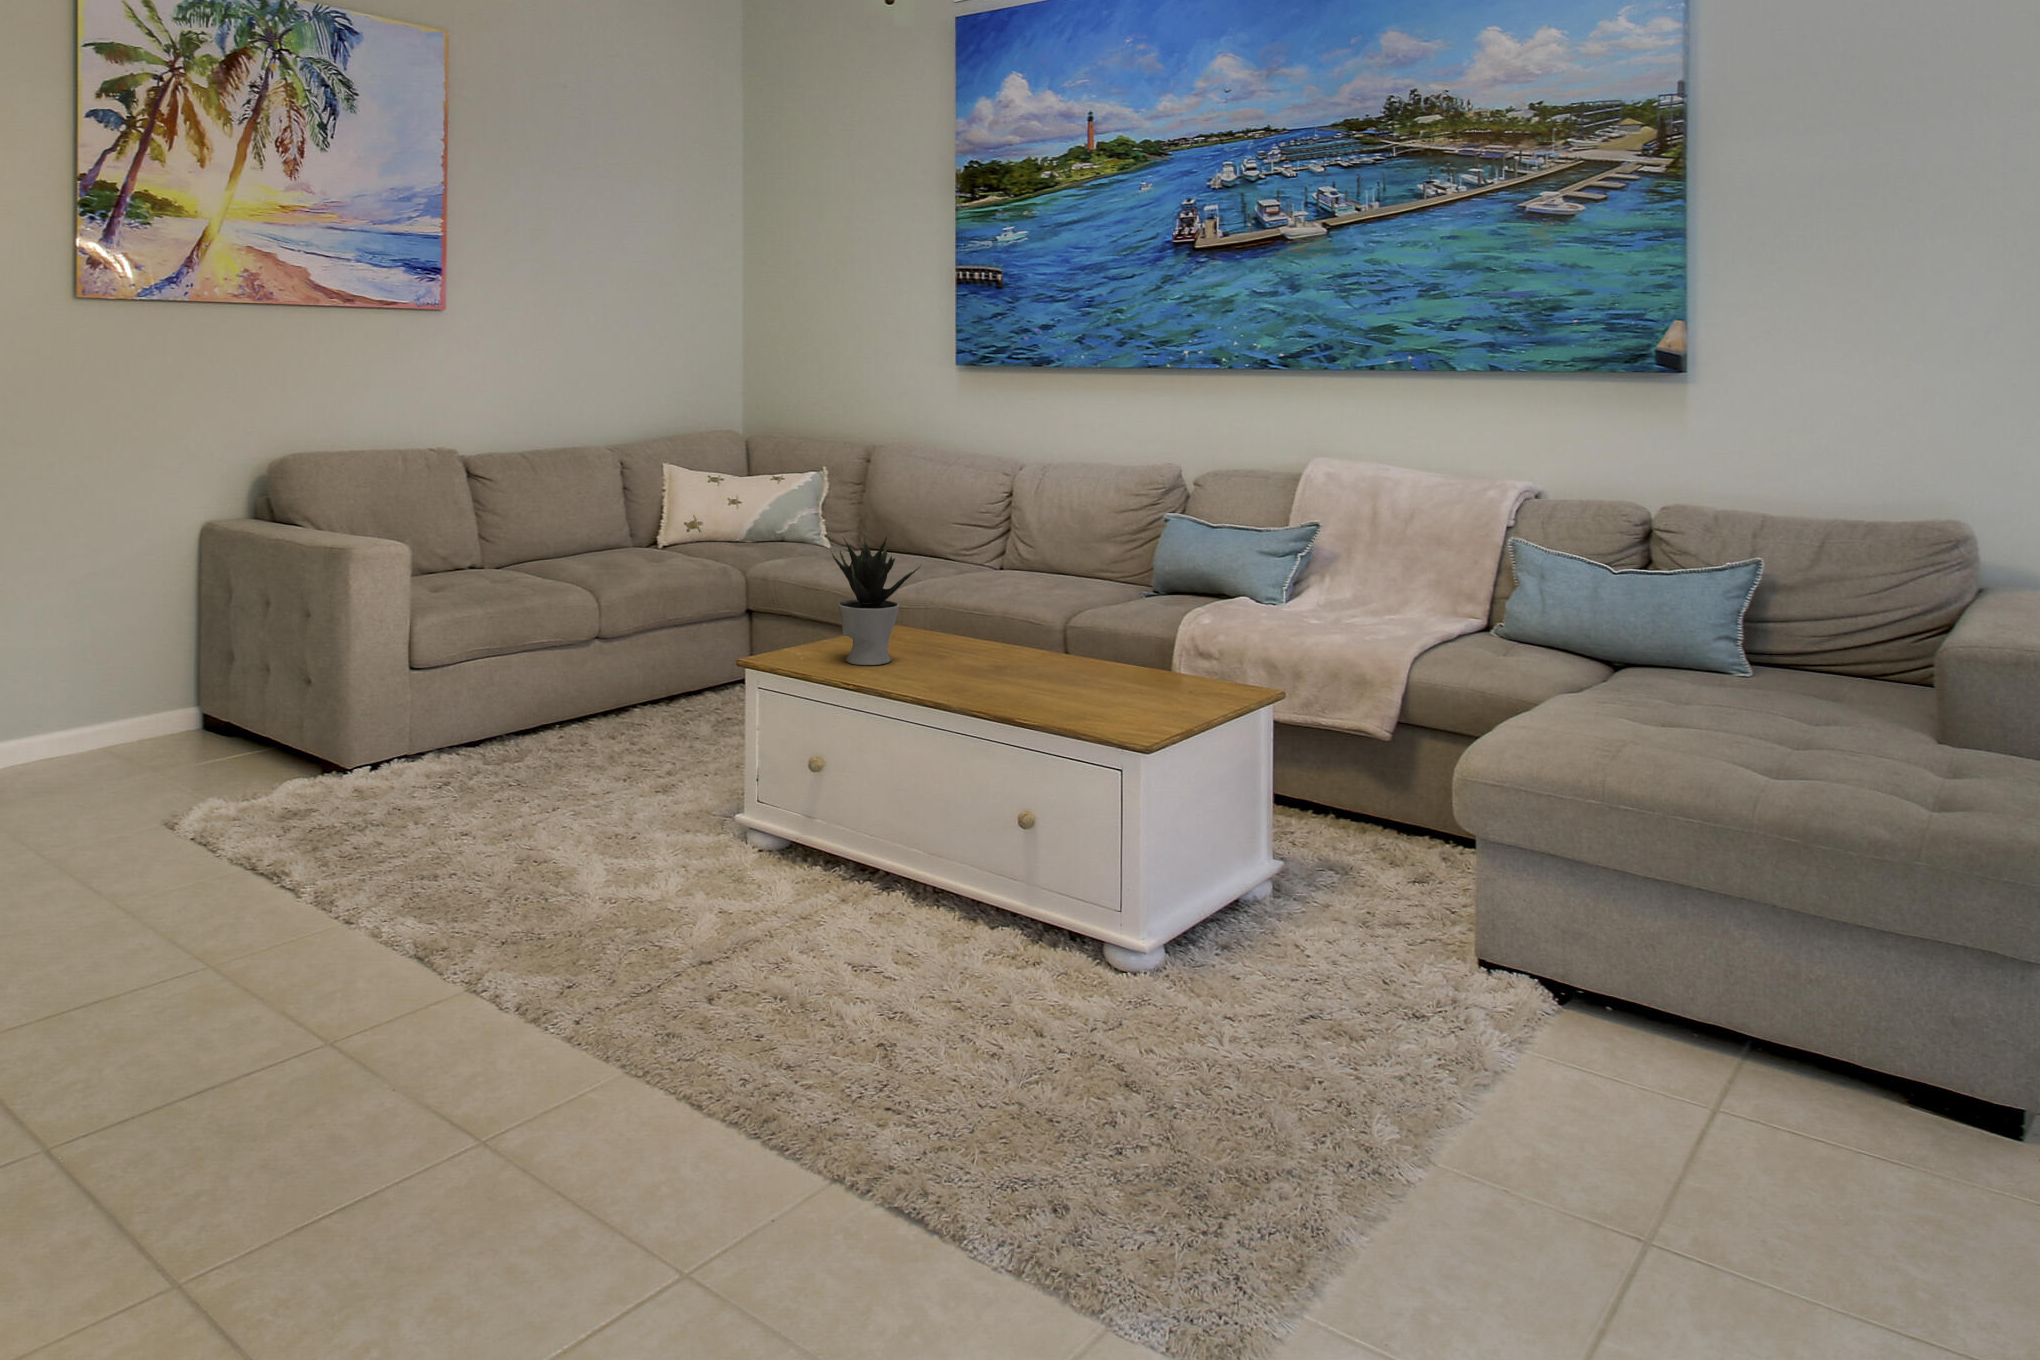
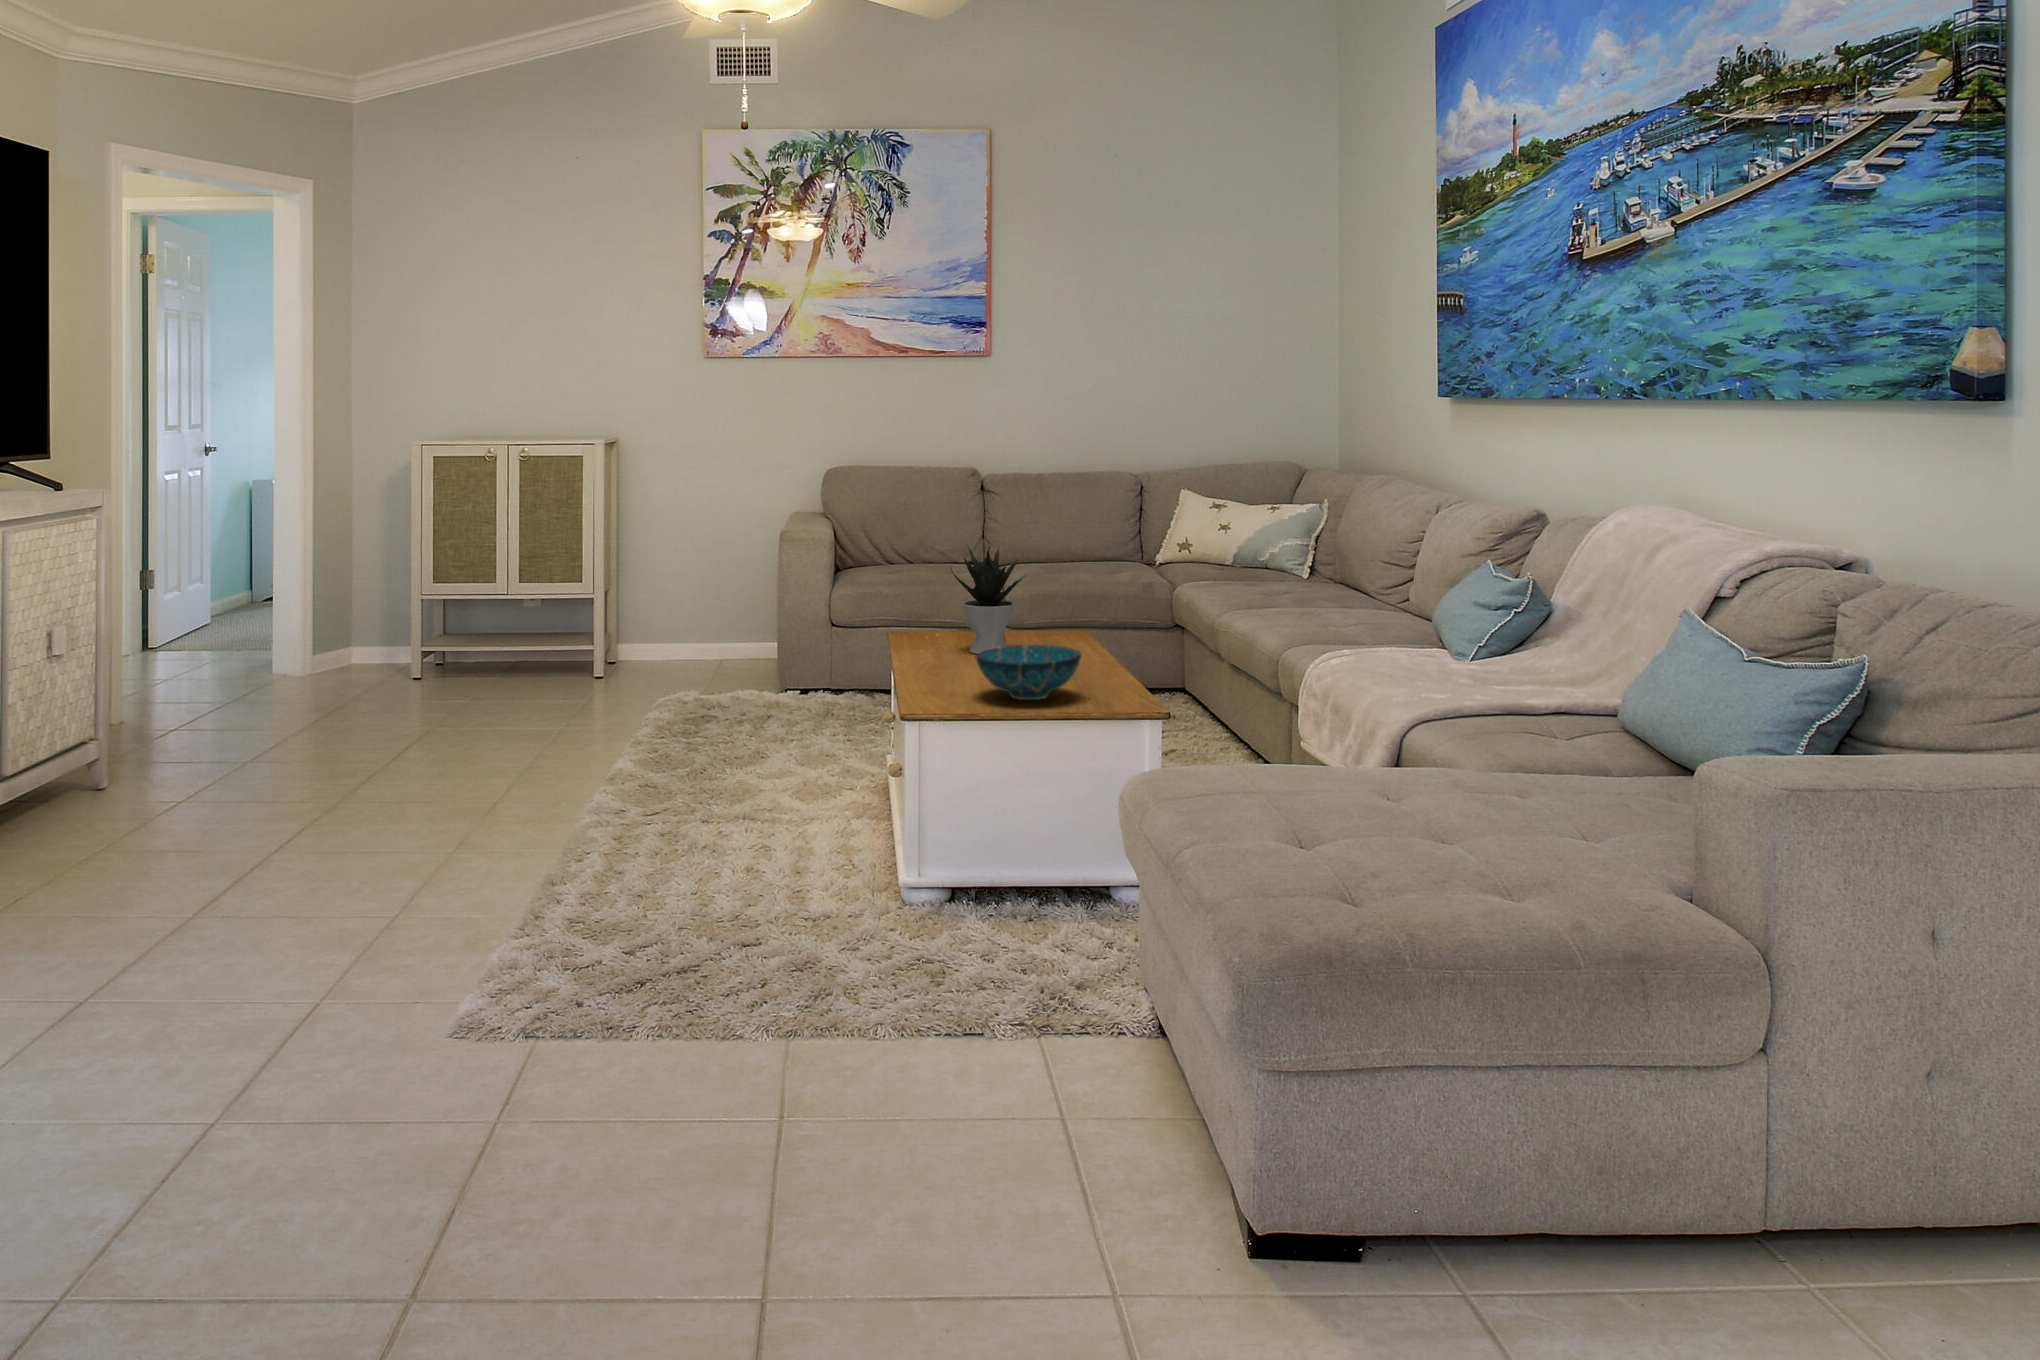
decorative bowl: none [1047,641,1168,707] -> present [976,645,1081,700]

